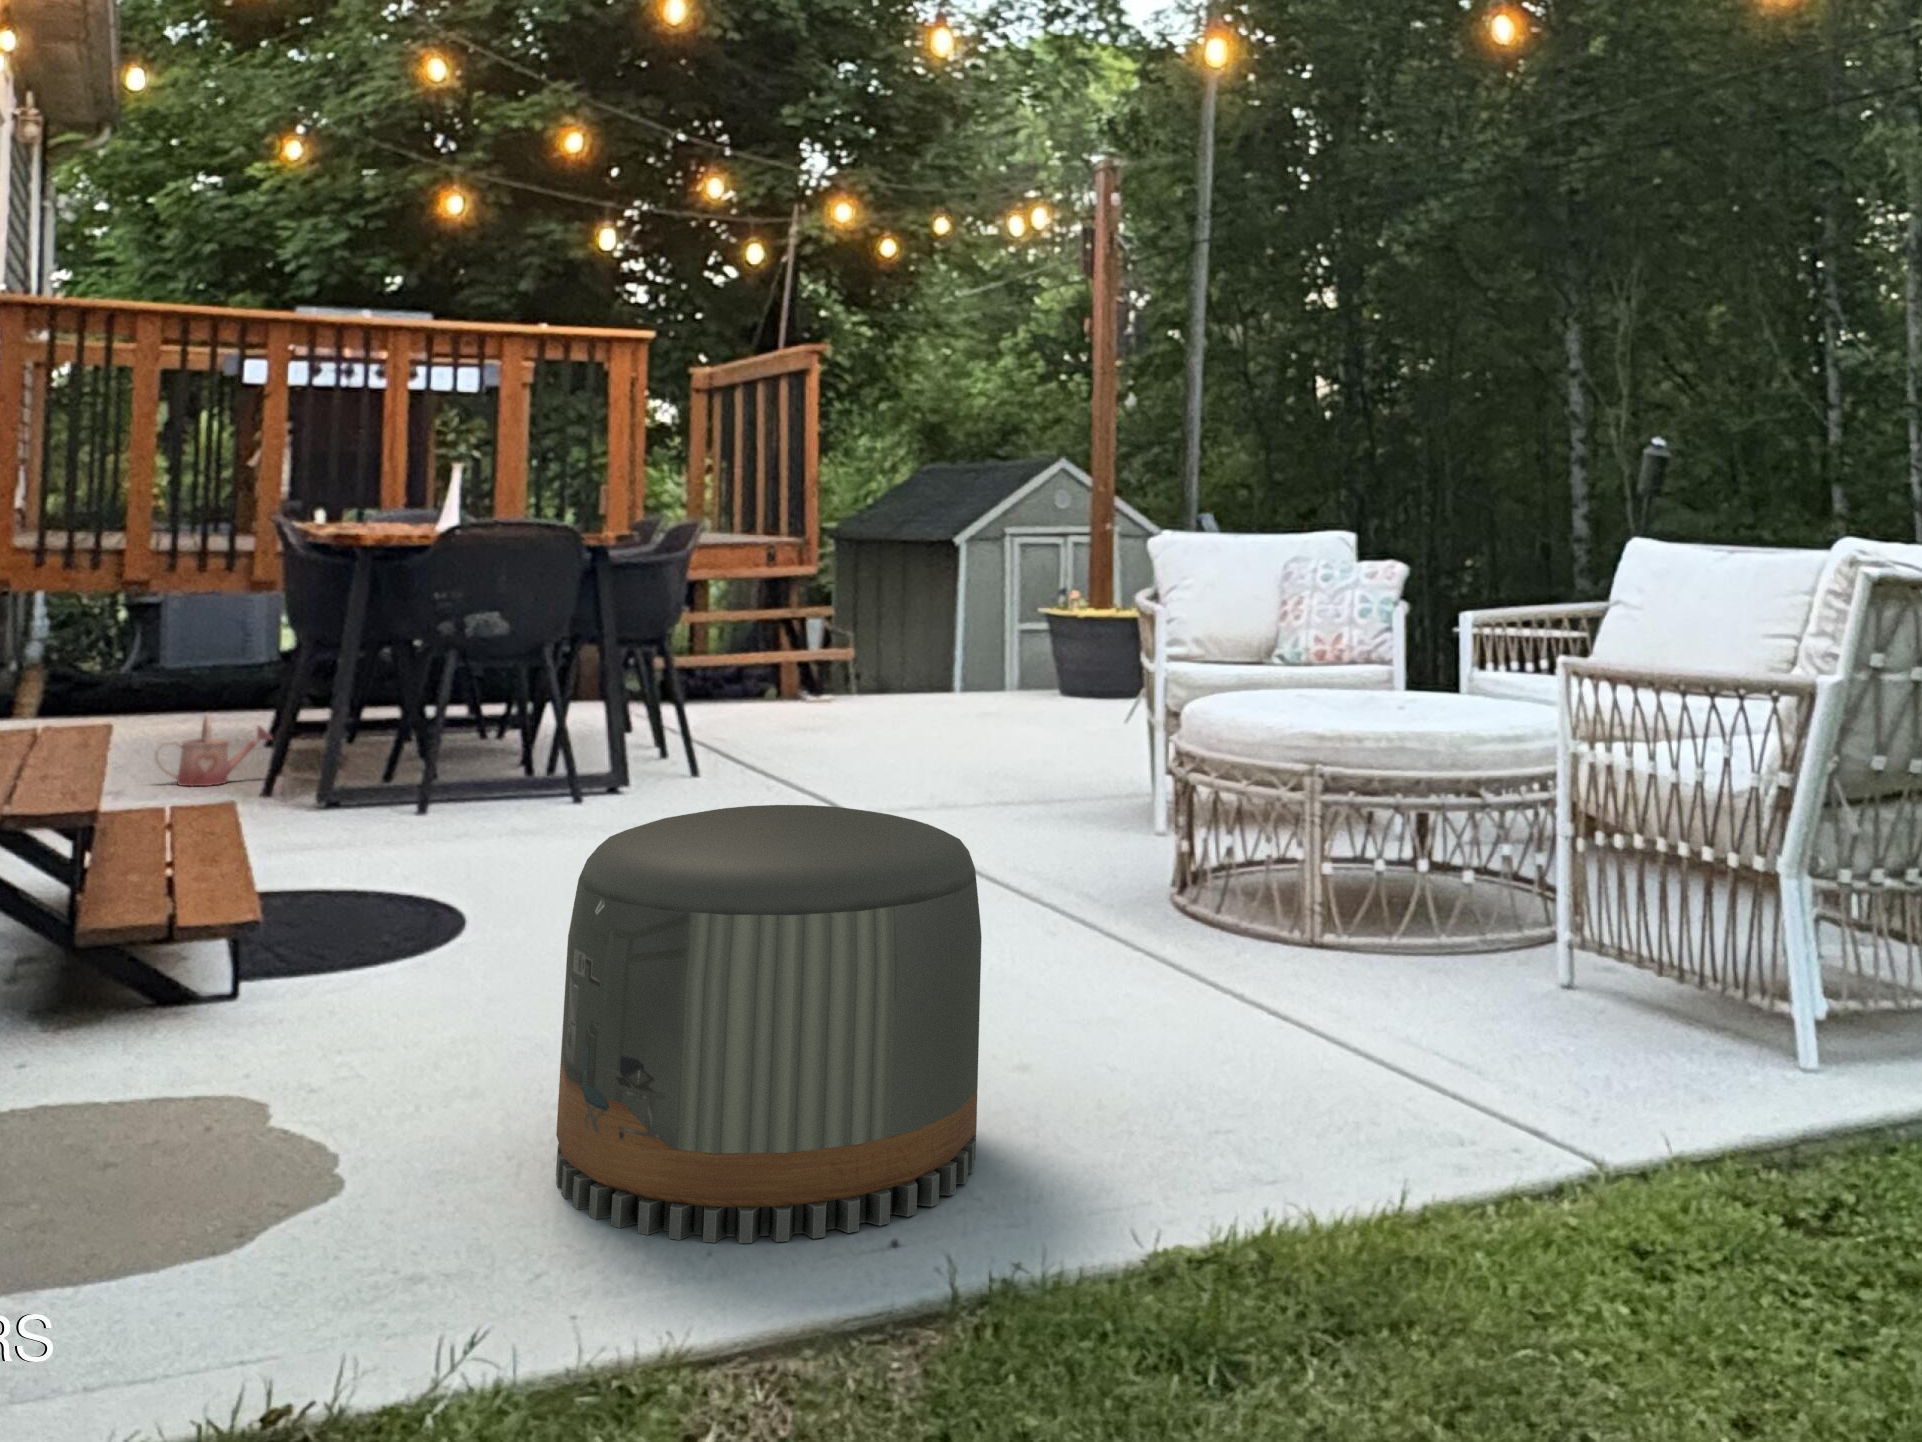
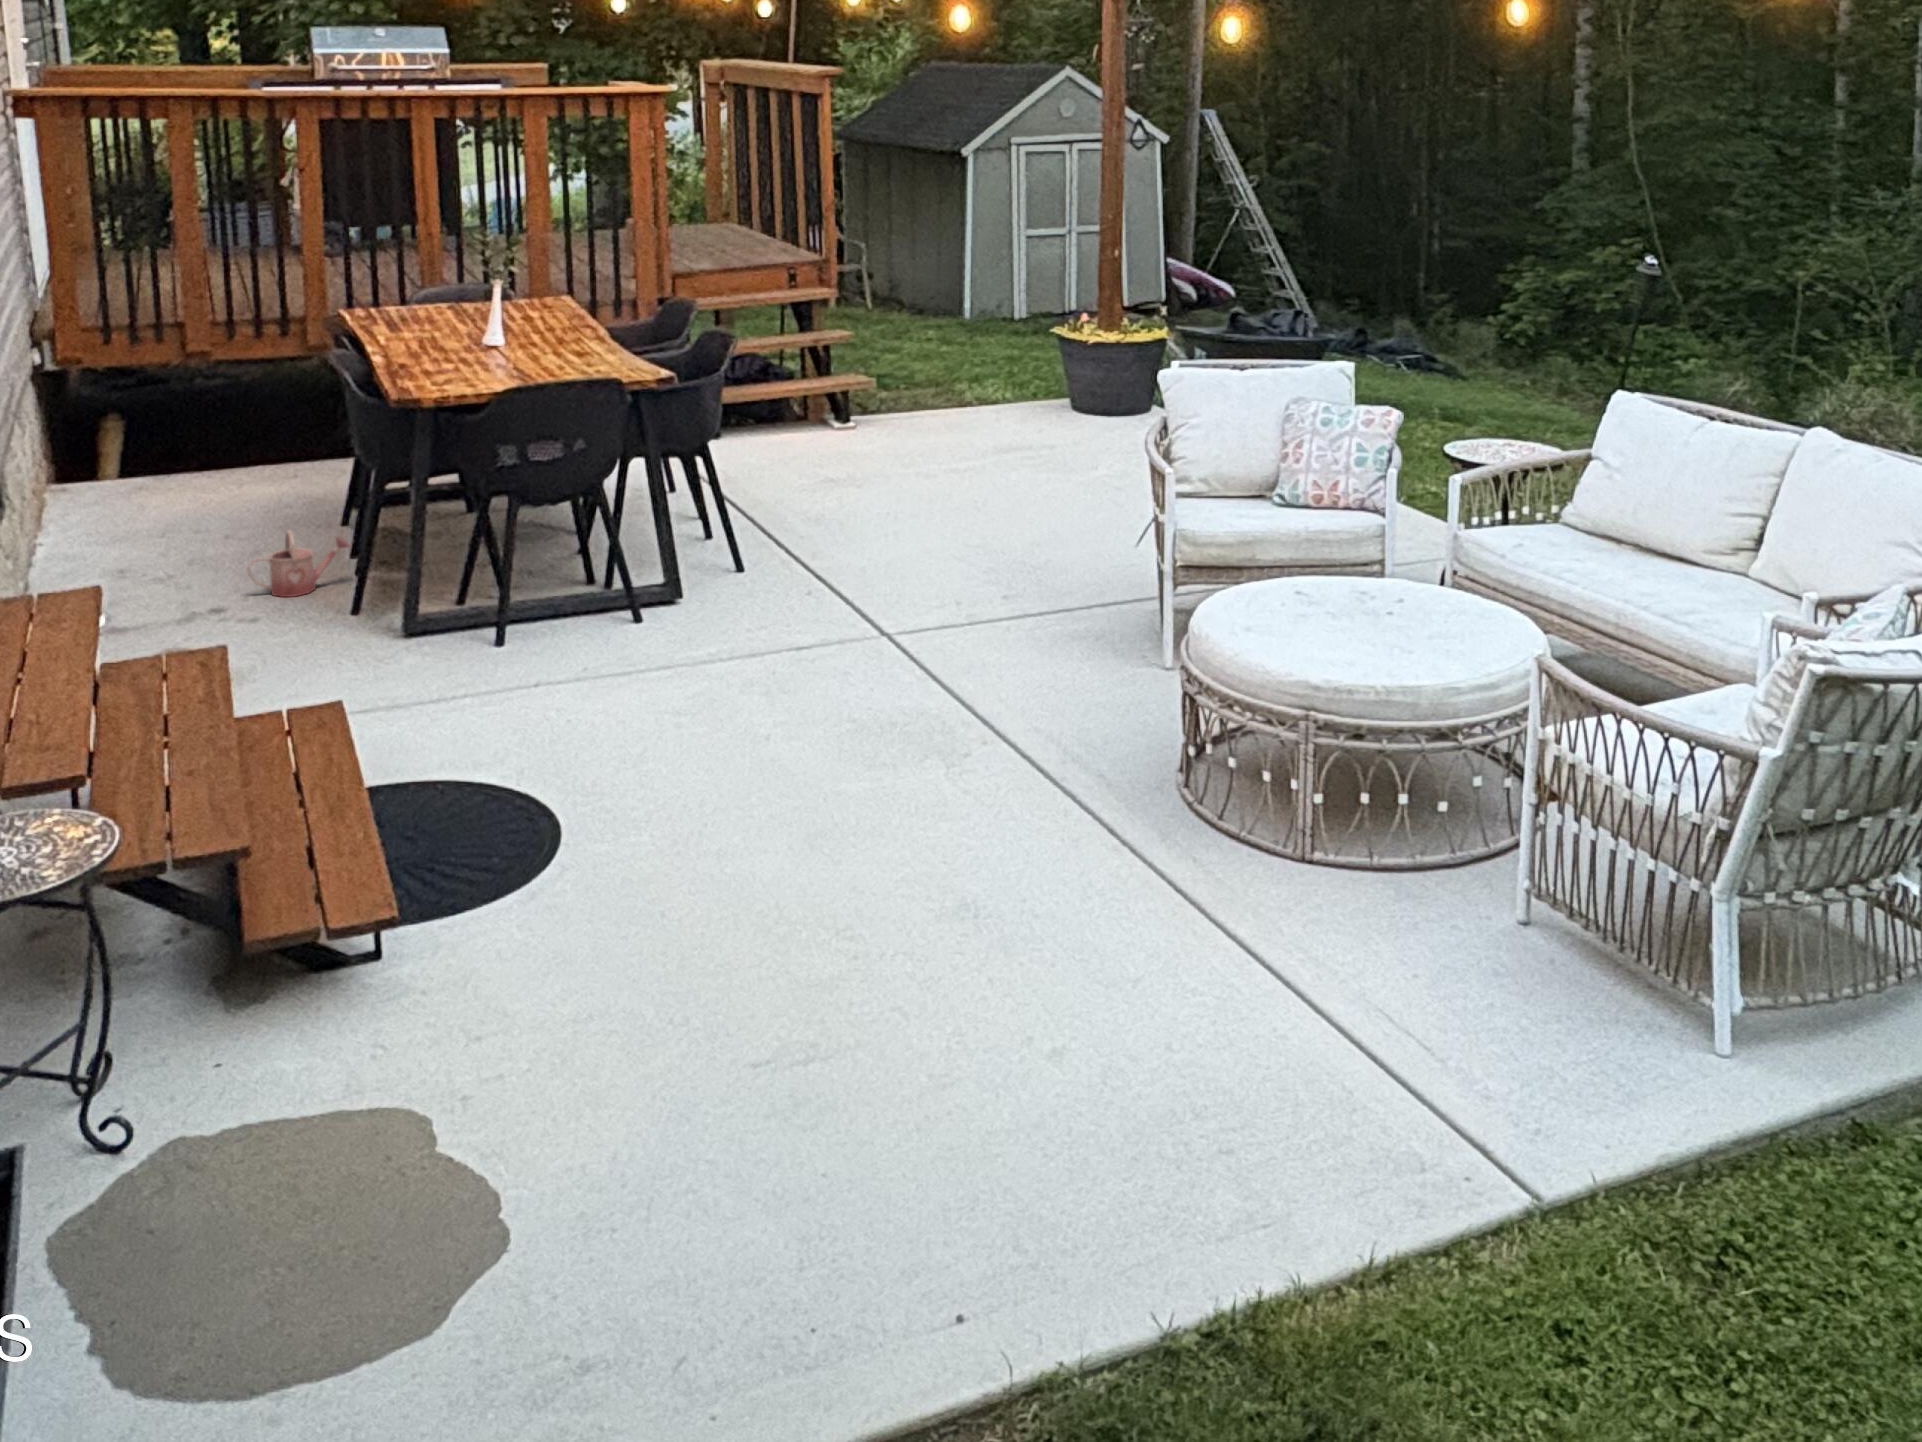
pouf: present [556,805,982,1243] -> none [711,912,1044,1323]

